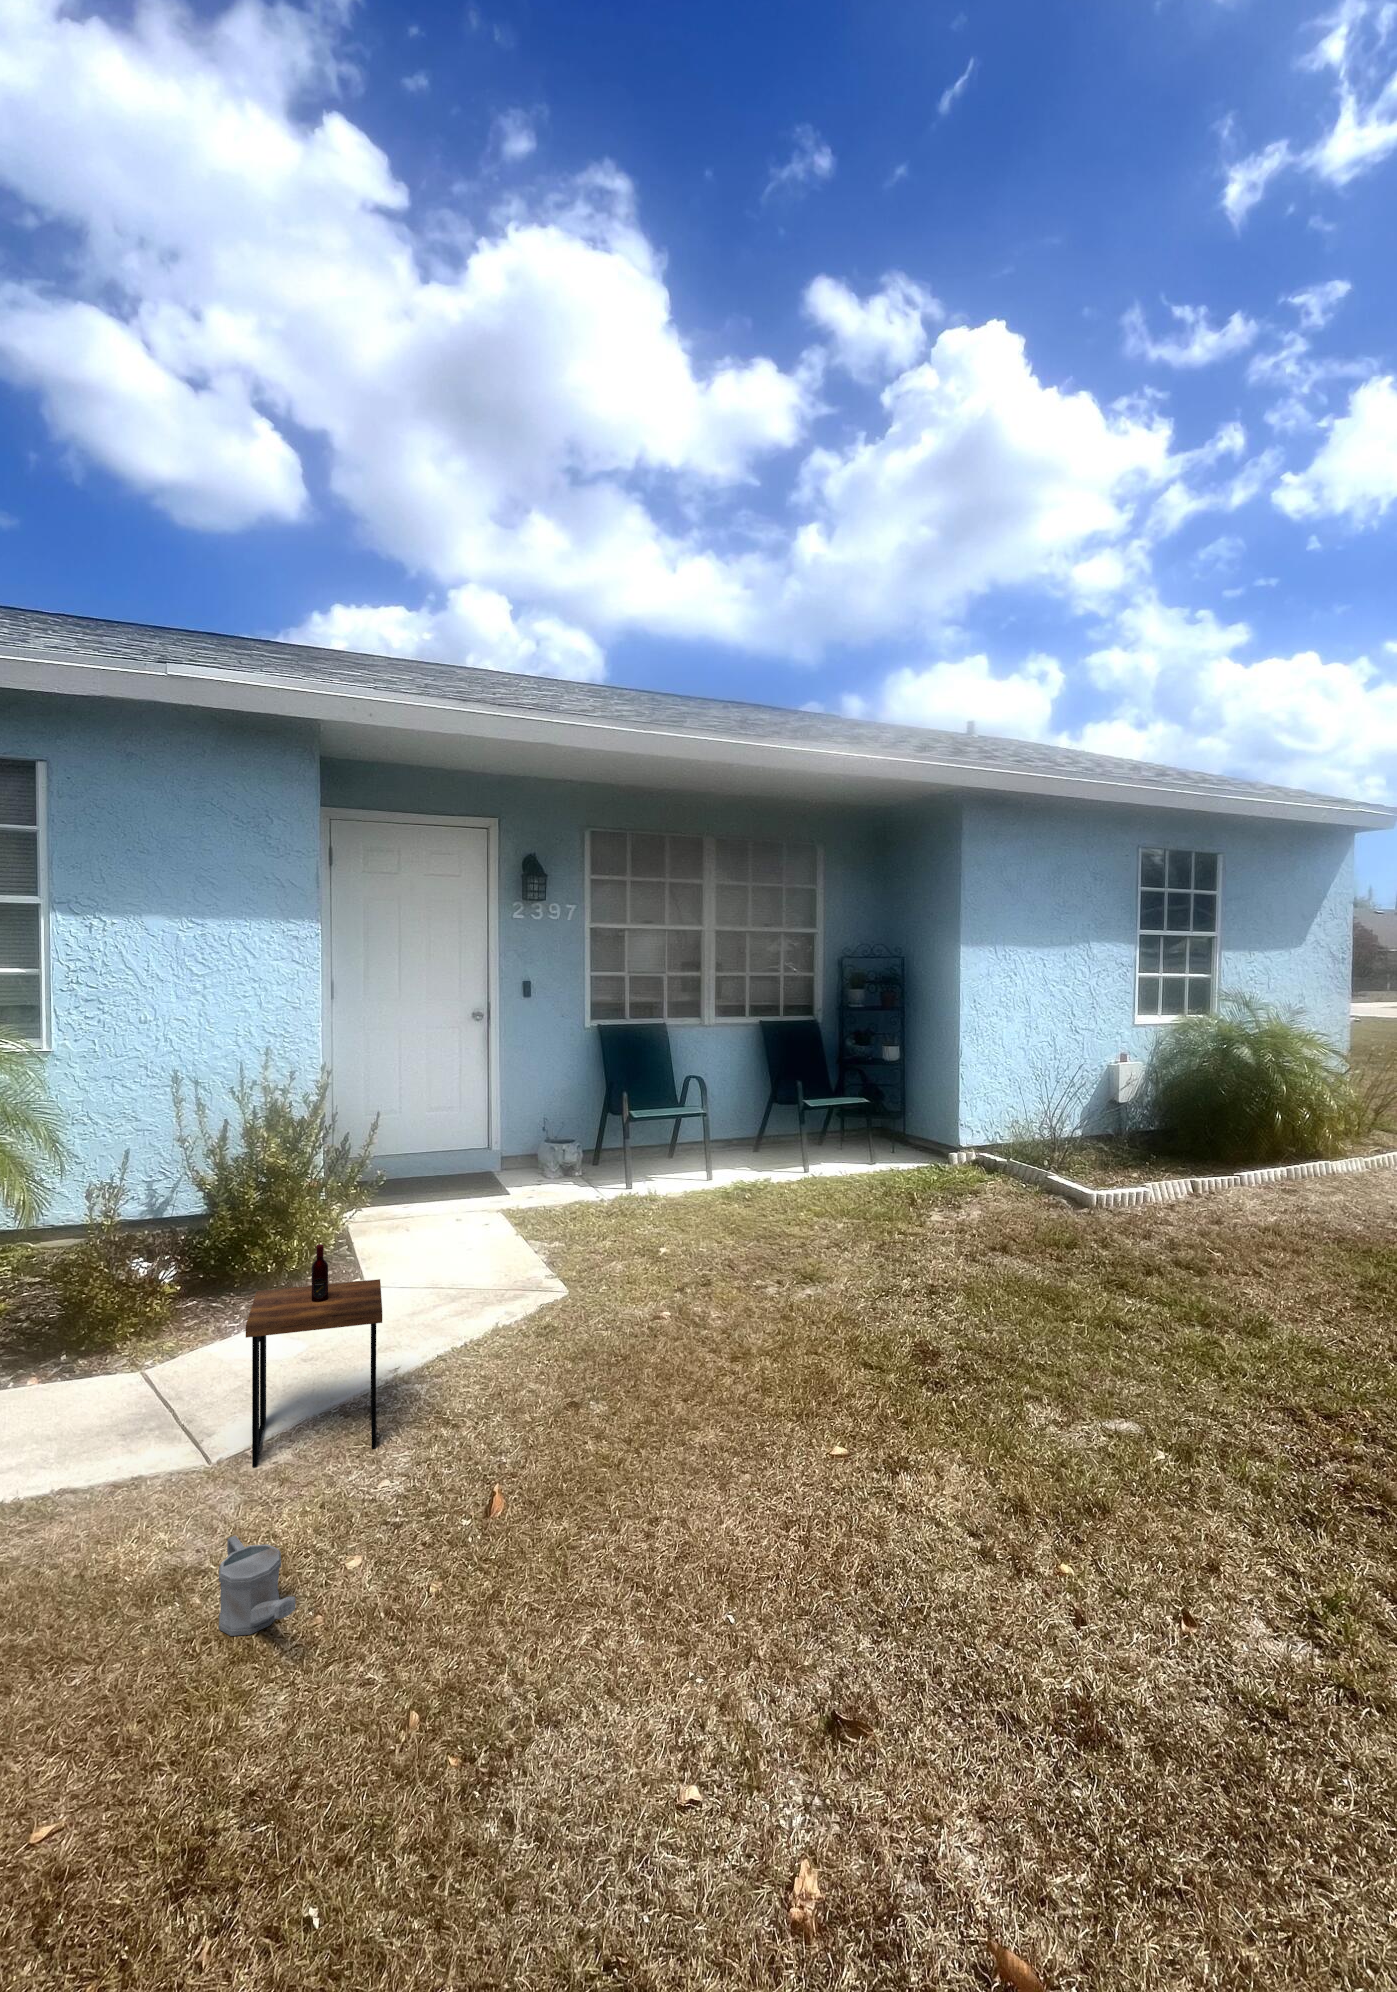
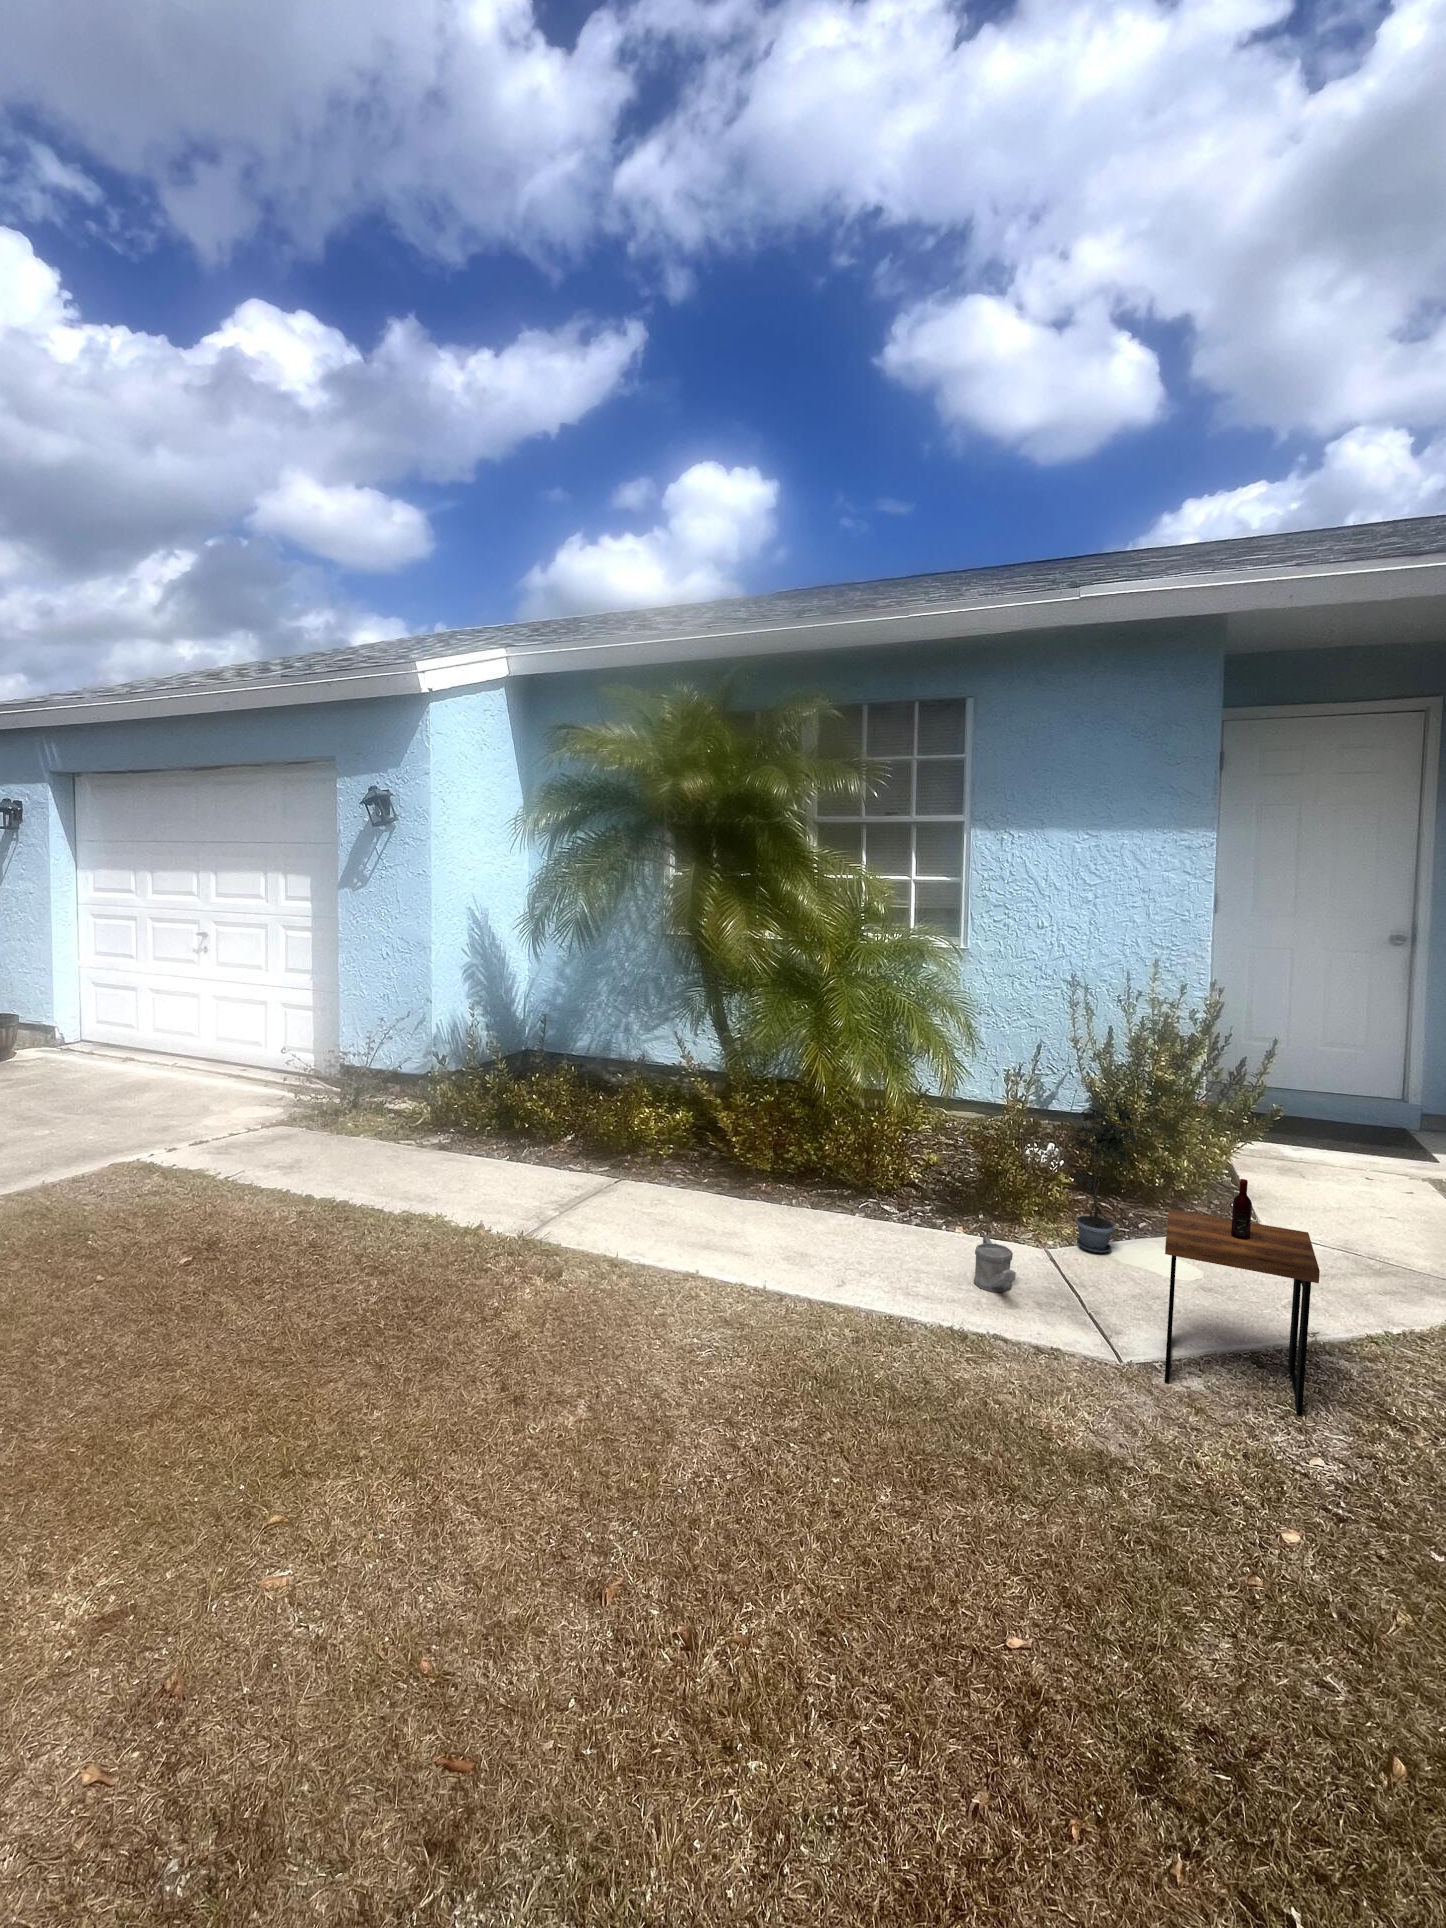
potted plant: none [160,1193,239,1358] -> present [1067,1100,1138,1254]
watering can: present [219,1535,295,1636] -> present [974,1236,1016,1292]

